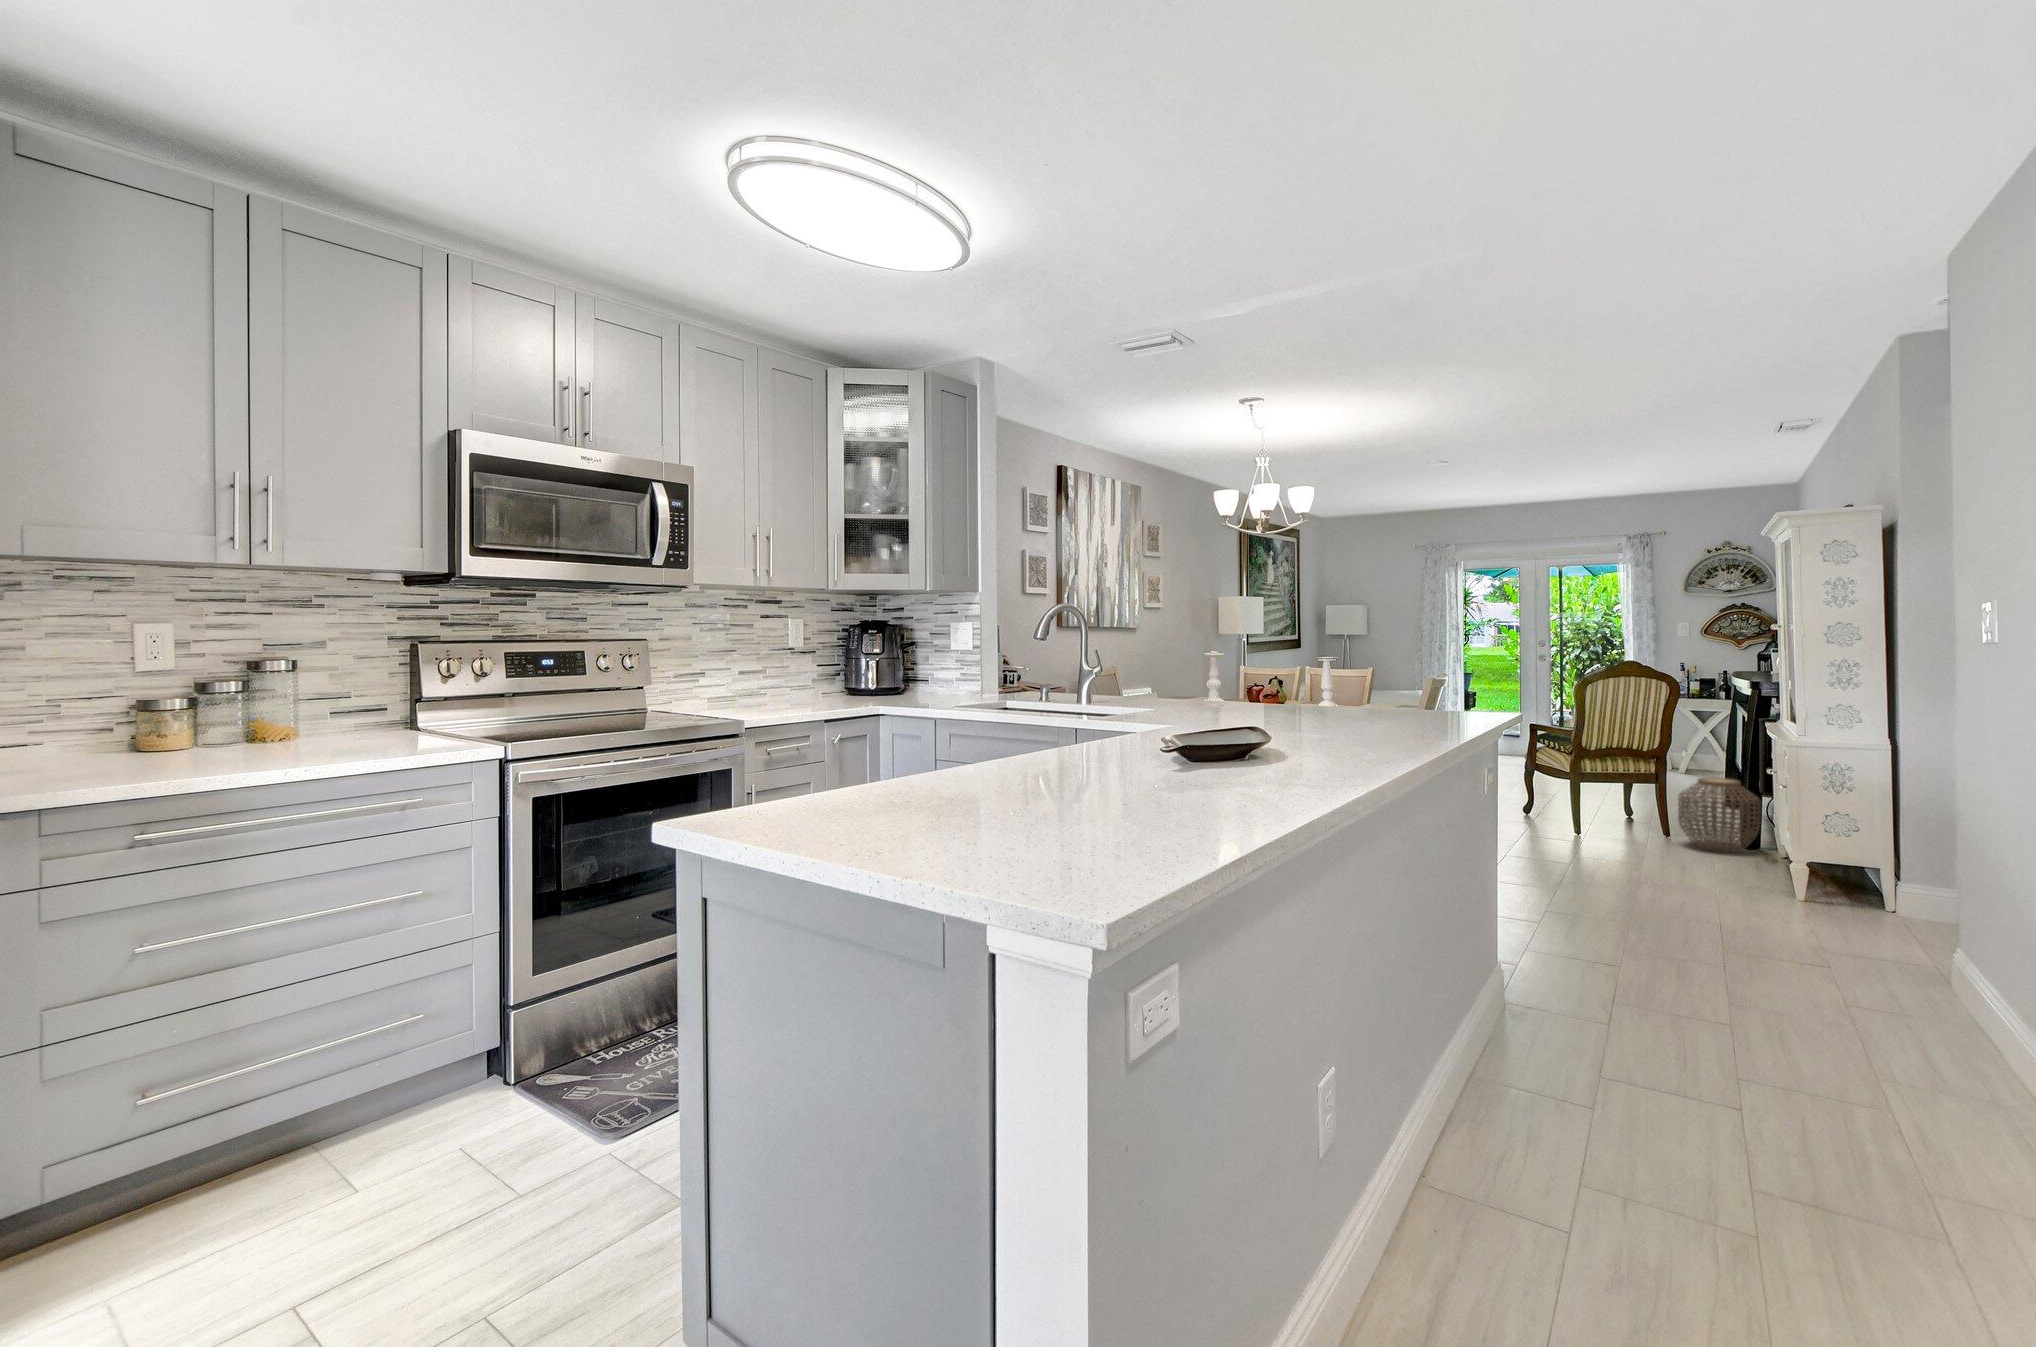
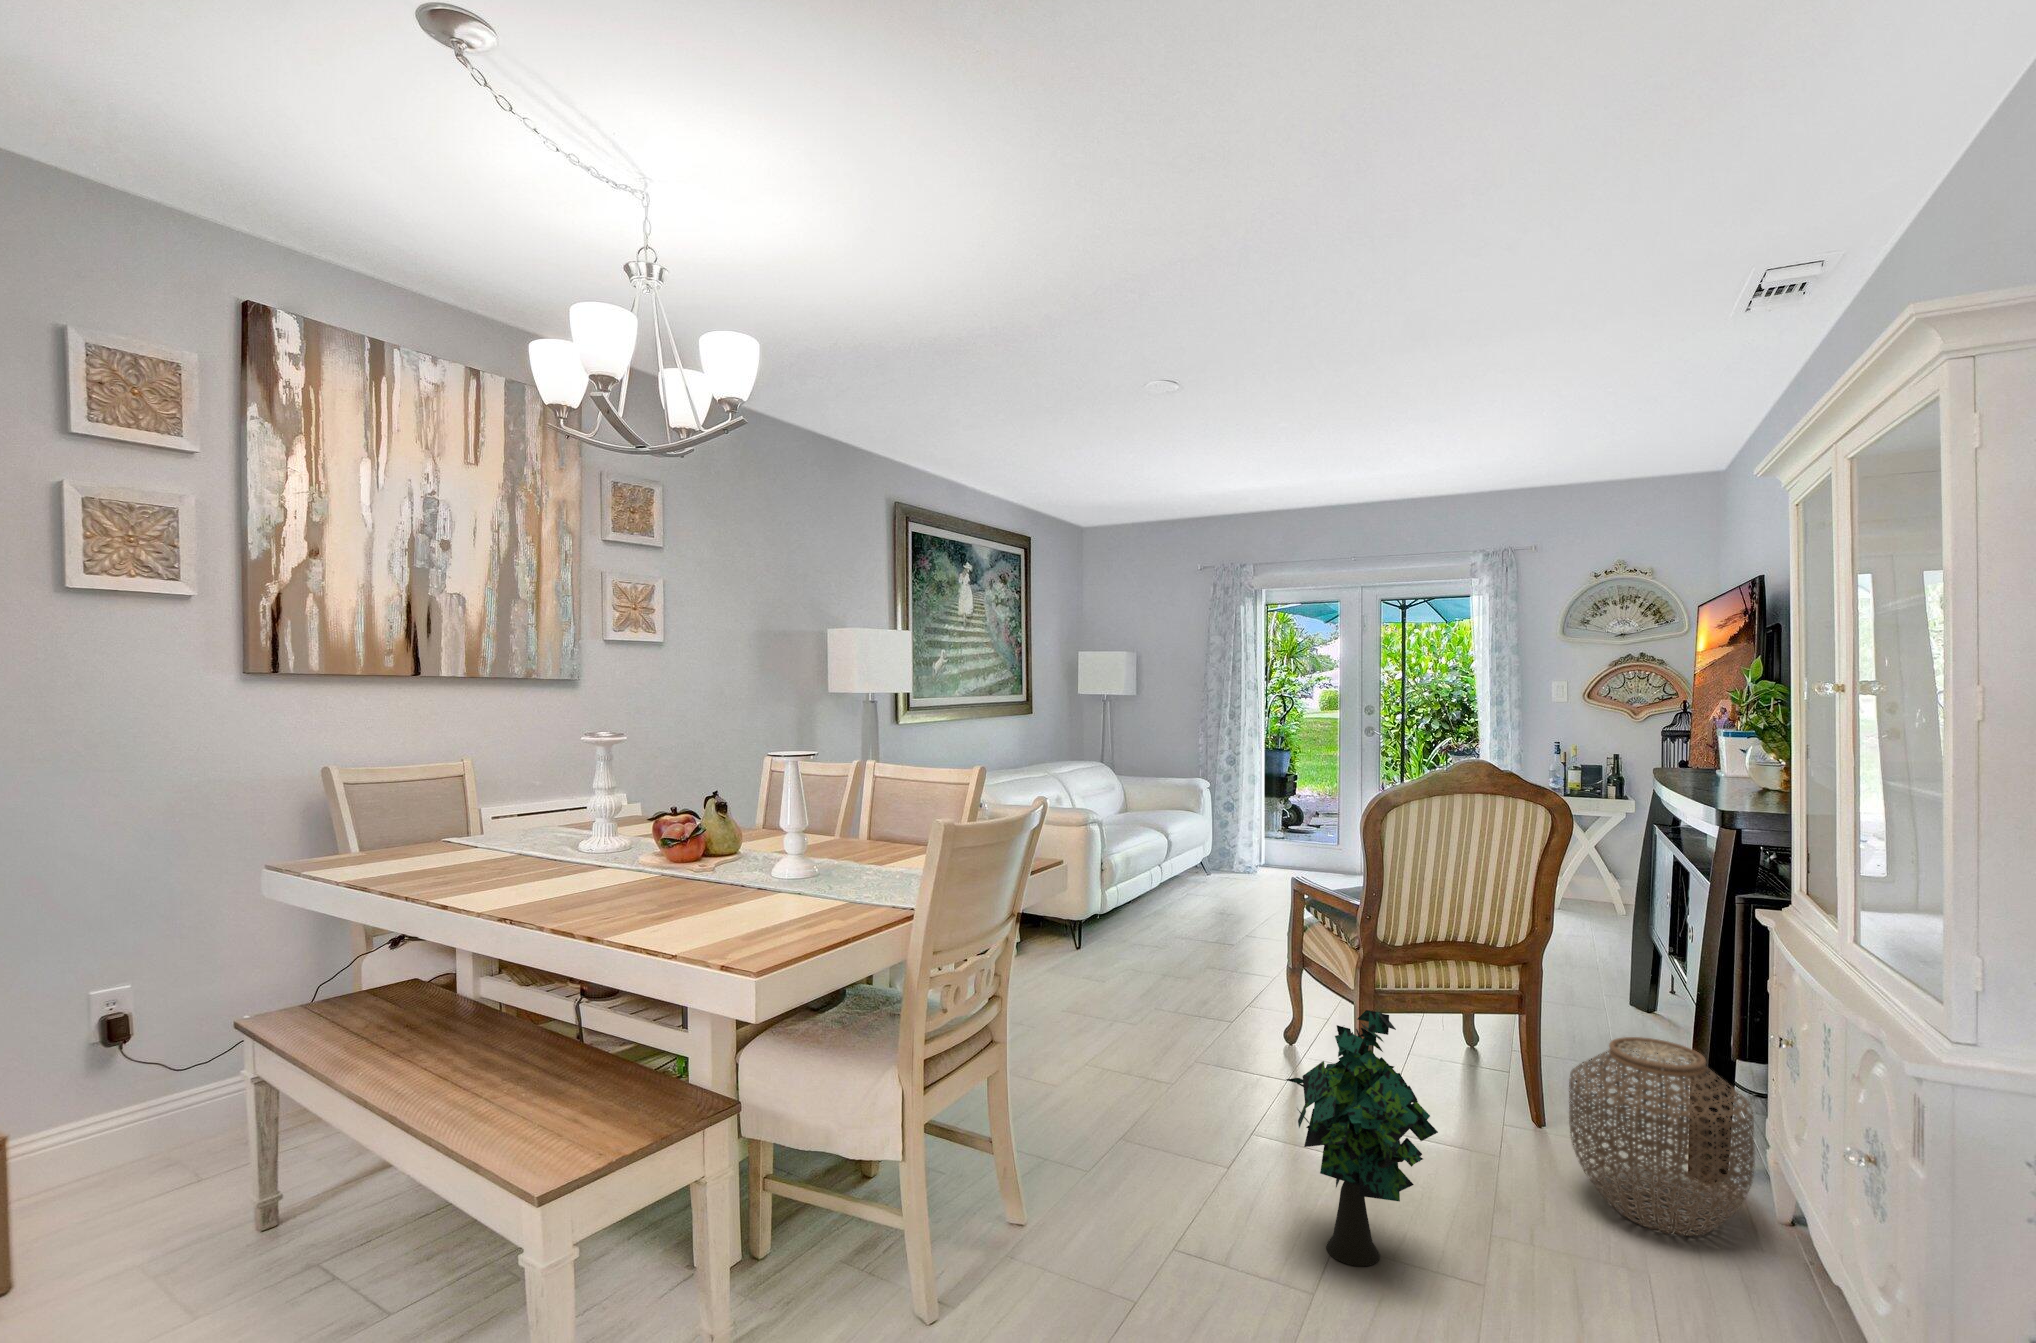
decorative plant: none [1551,755,1621,855] -> present [1286,1010,1438,1266]

